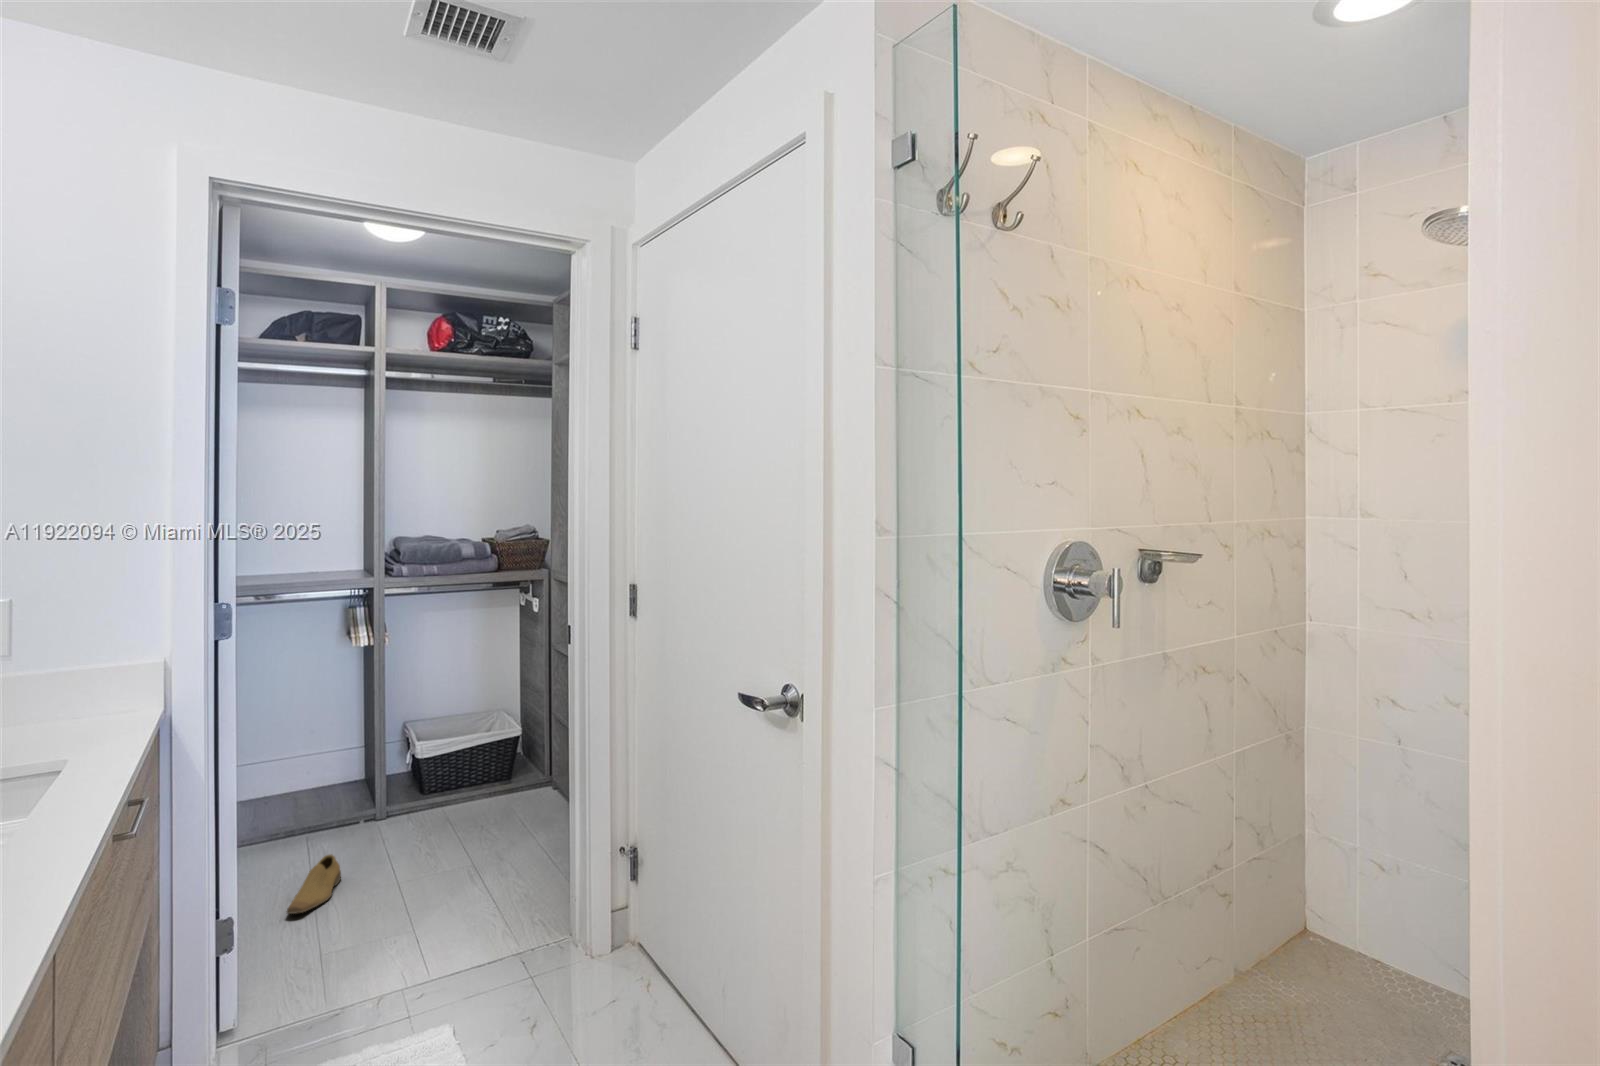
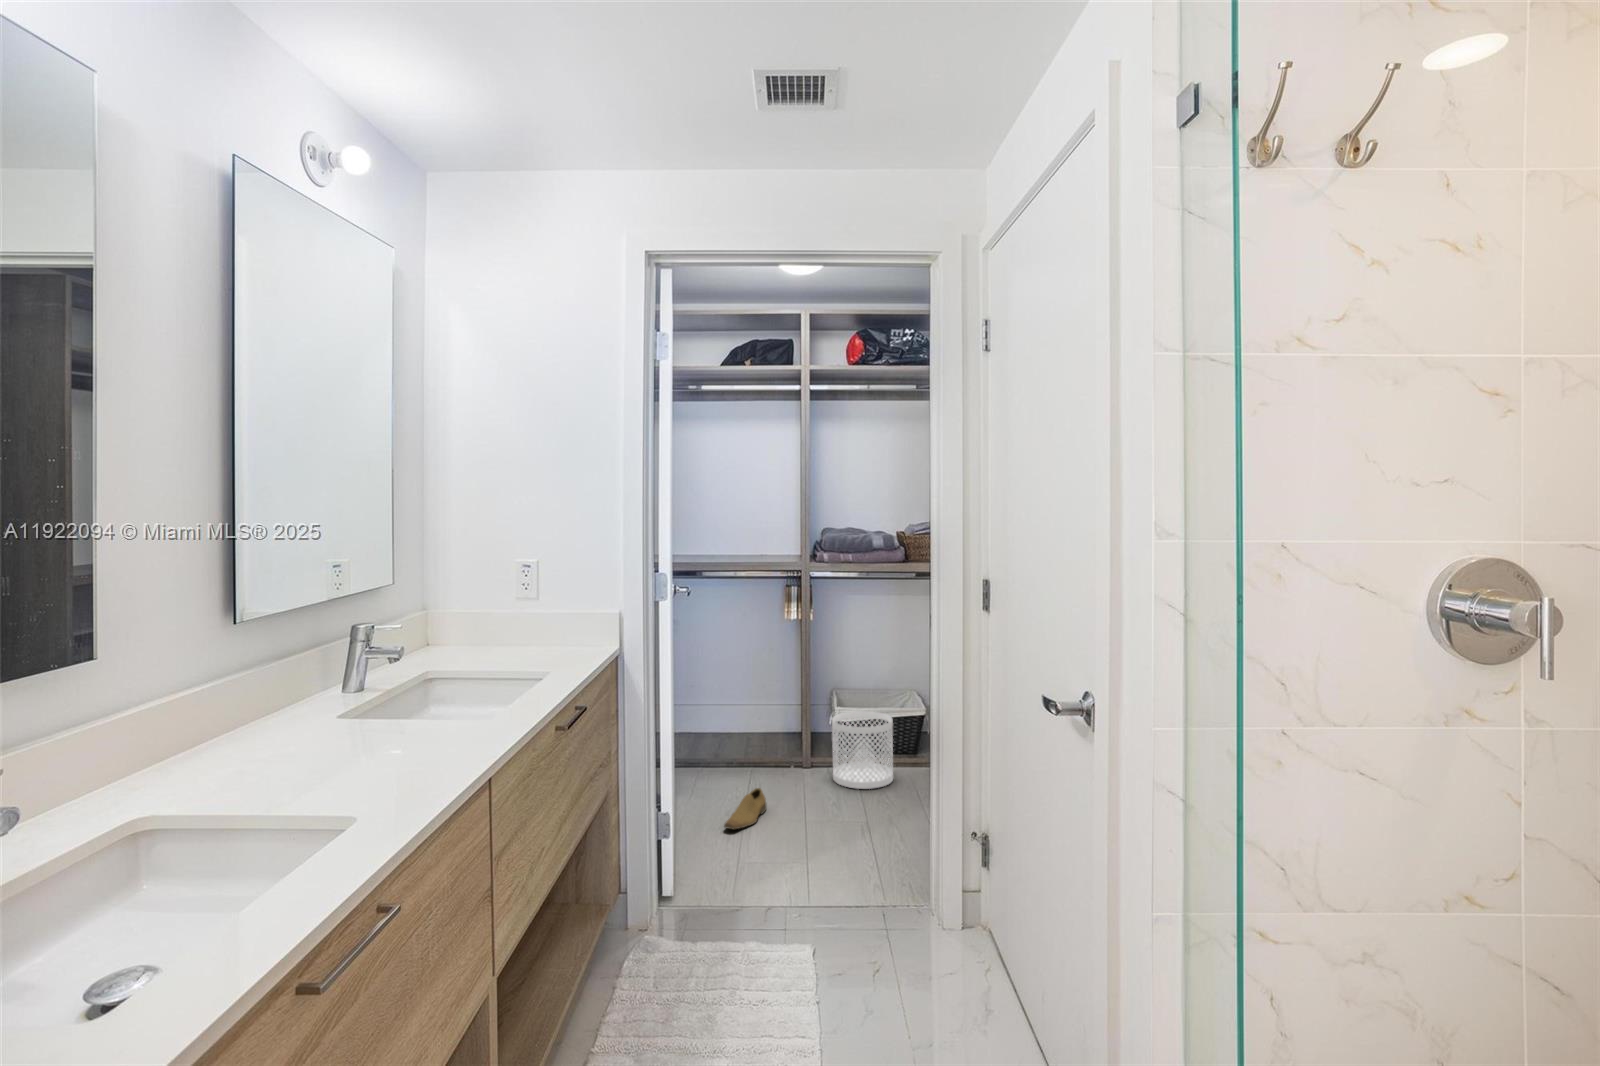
waste basket: none [419,741,494,831] -> present [832,711,893,789]

